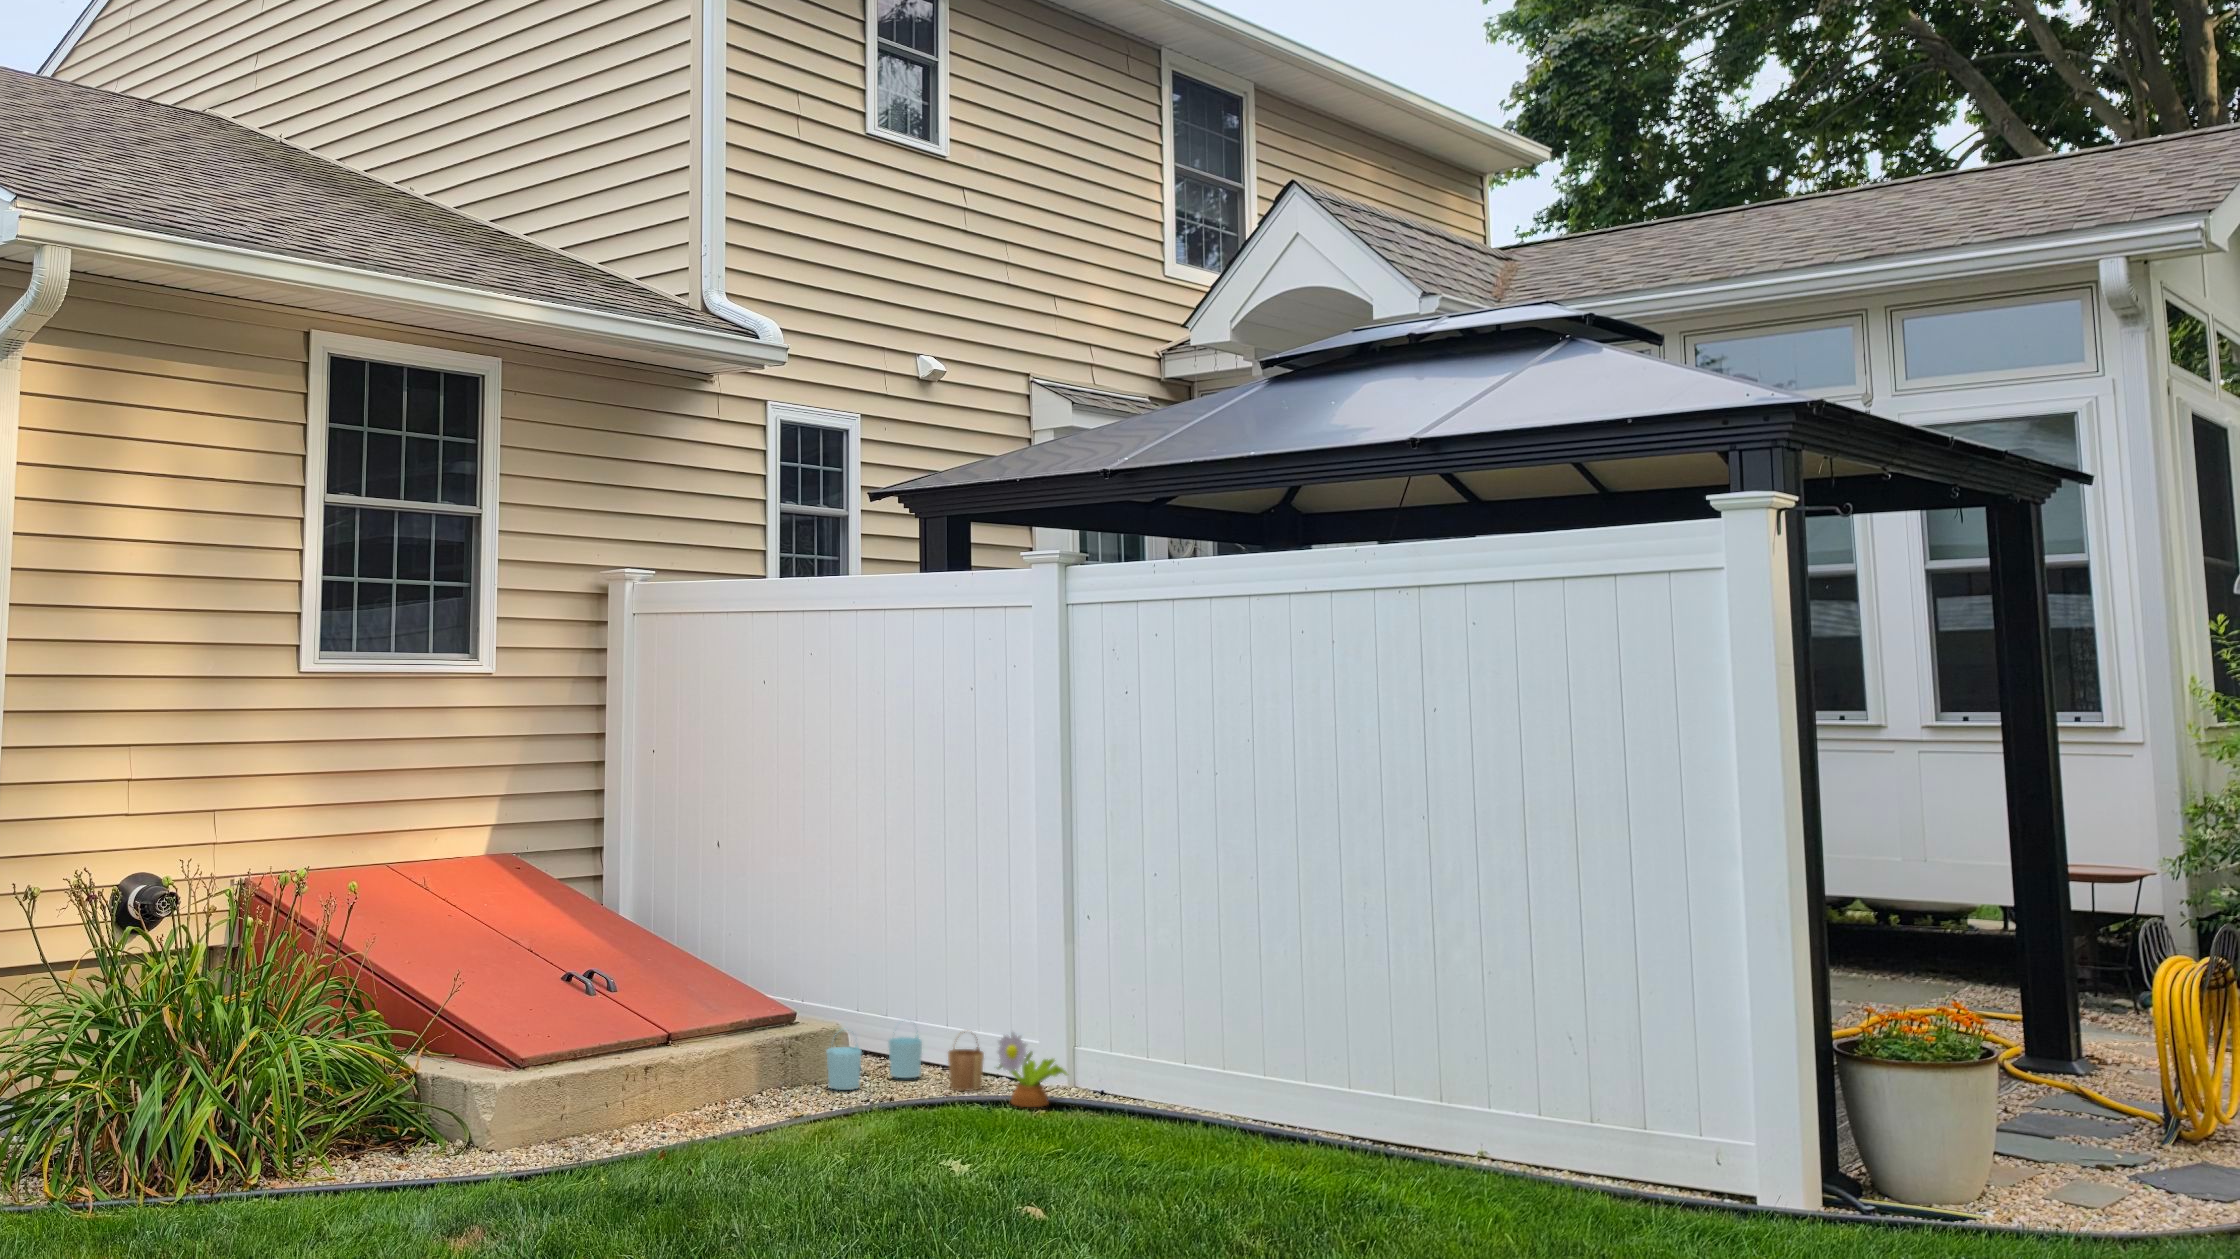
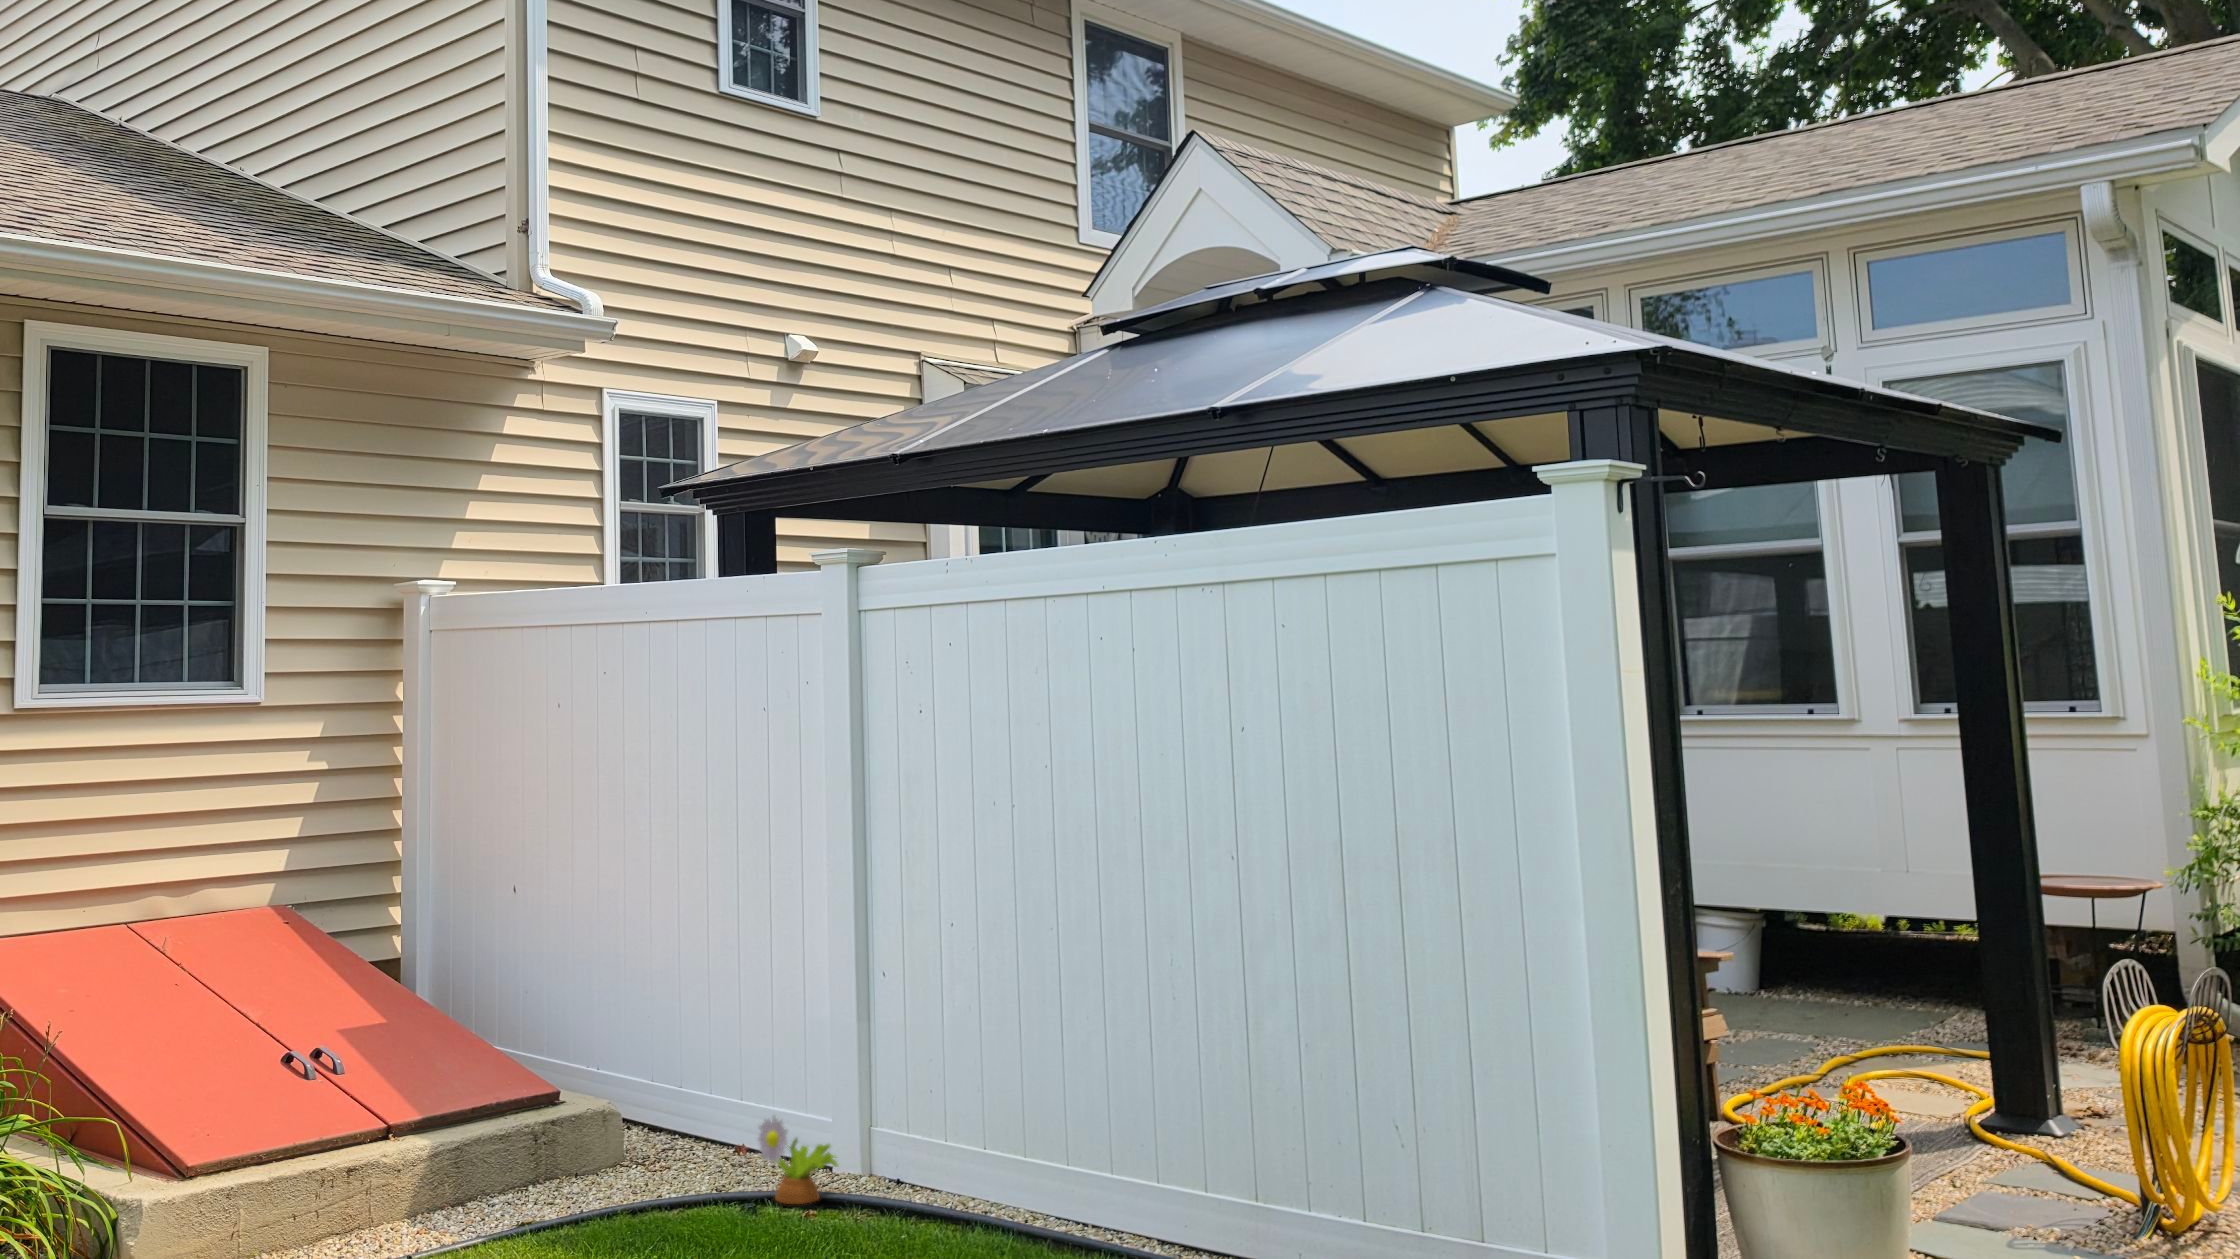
bucket: present [826,1031,984,1091] -> none [580,1093,761,1182]

